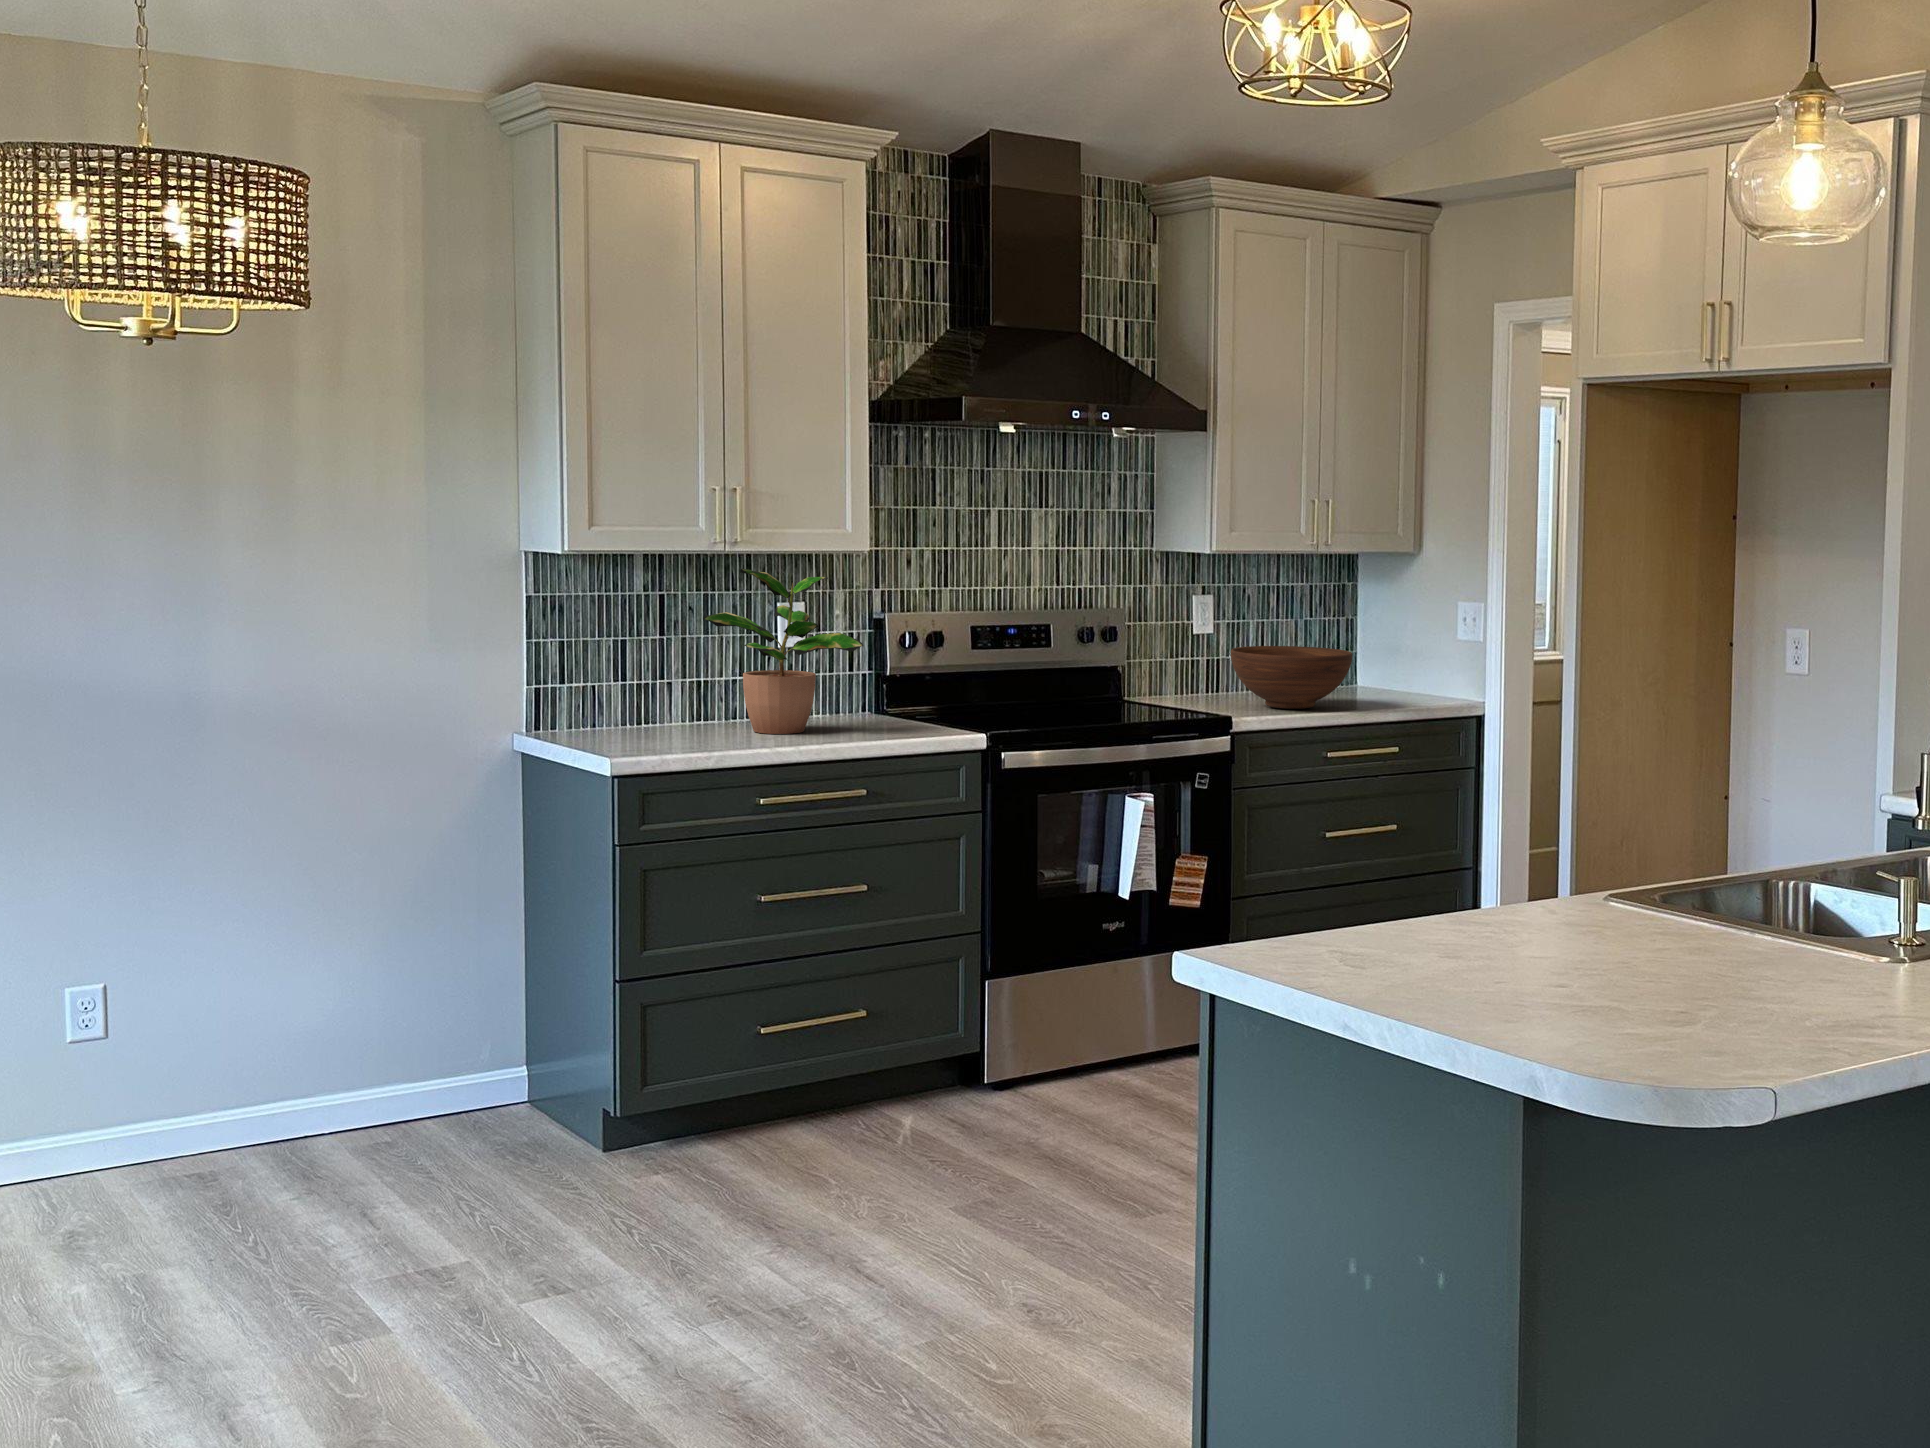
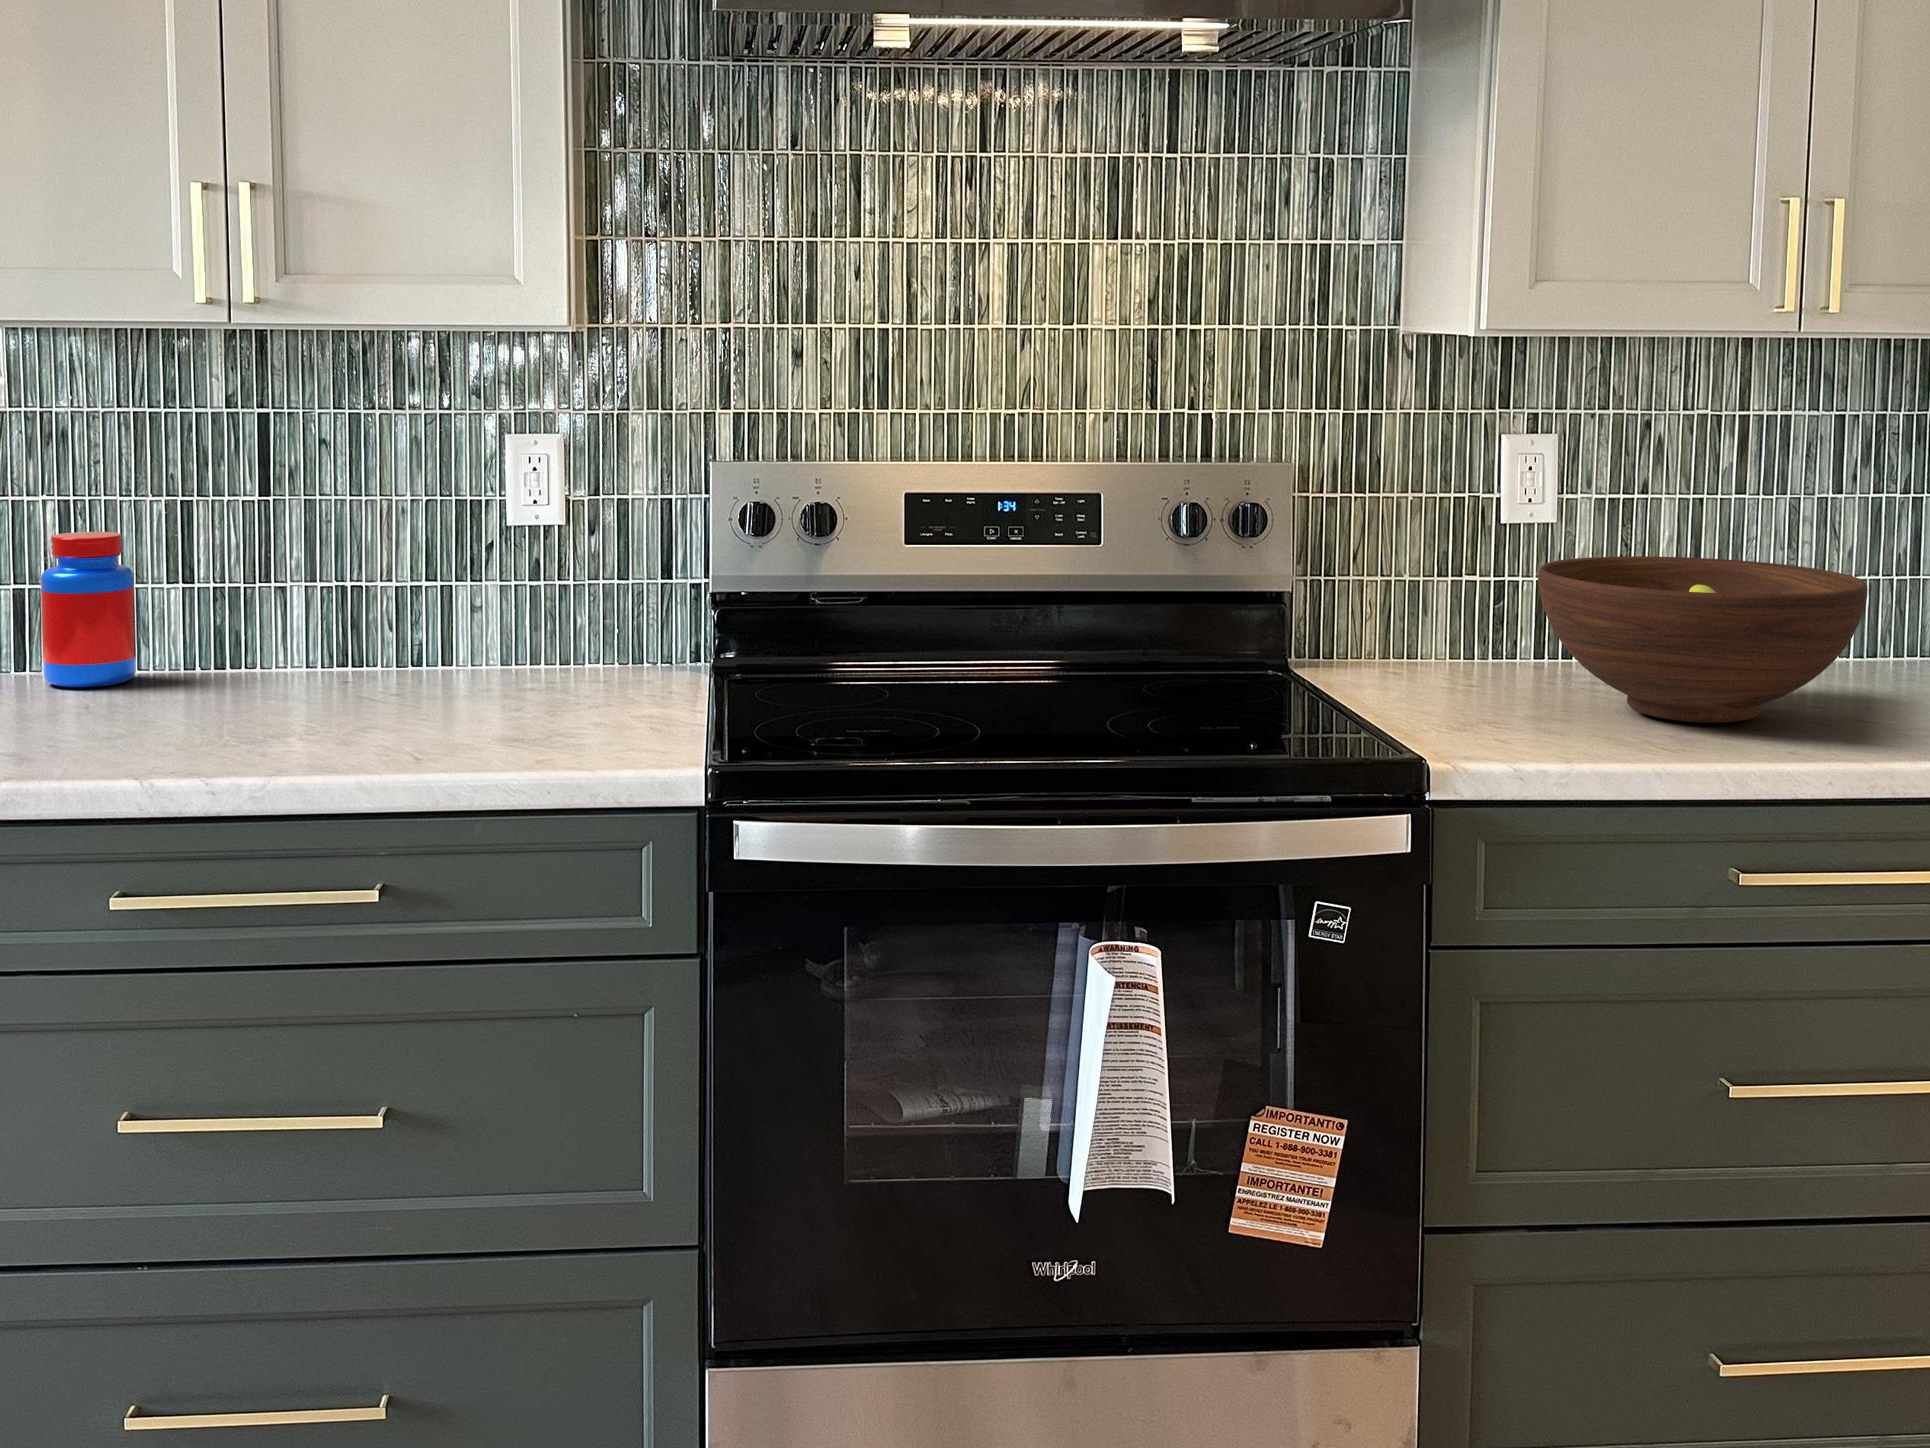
potted plant: present [703,569,863,734] -> none [234,358,512,717]
jar: none [574,655,621,733] -> present [41,532,136,687]

